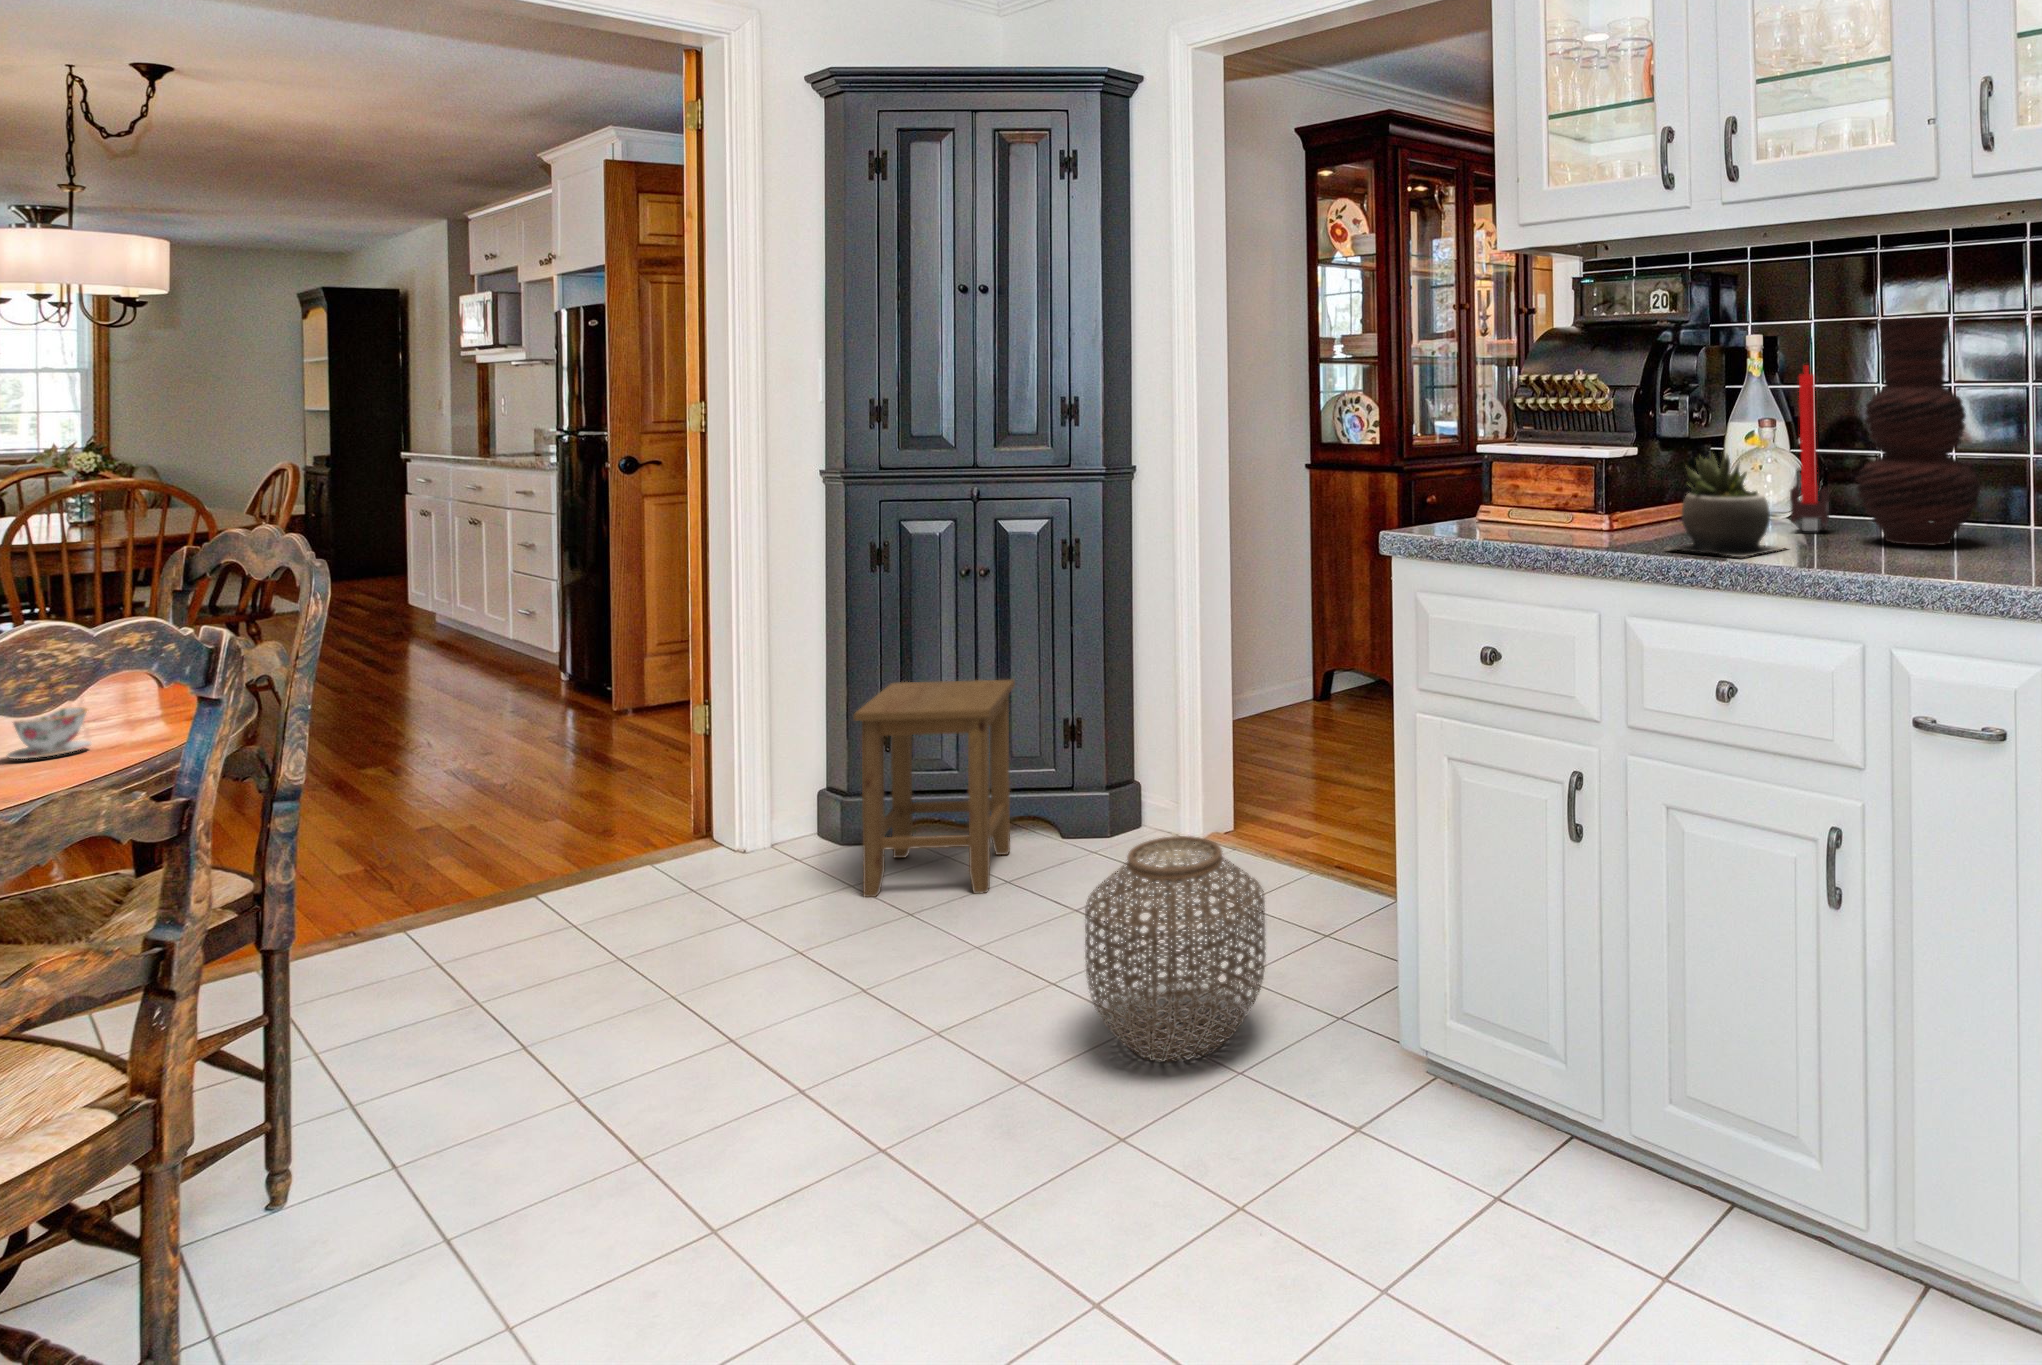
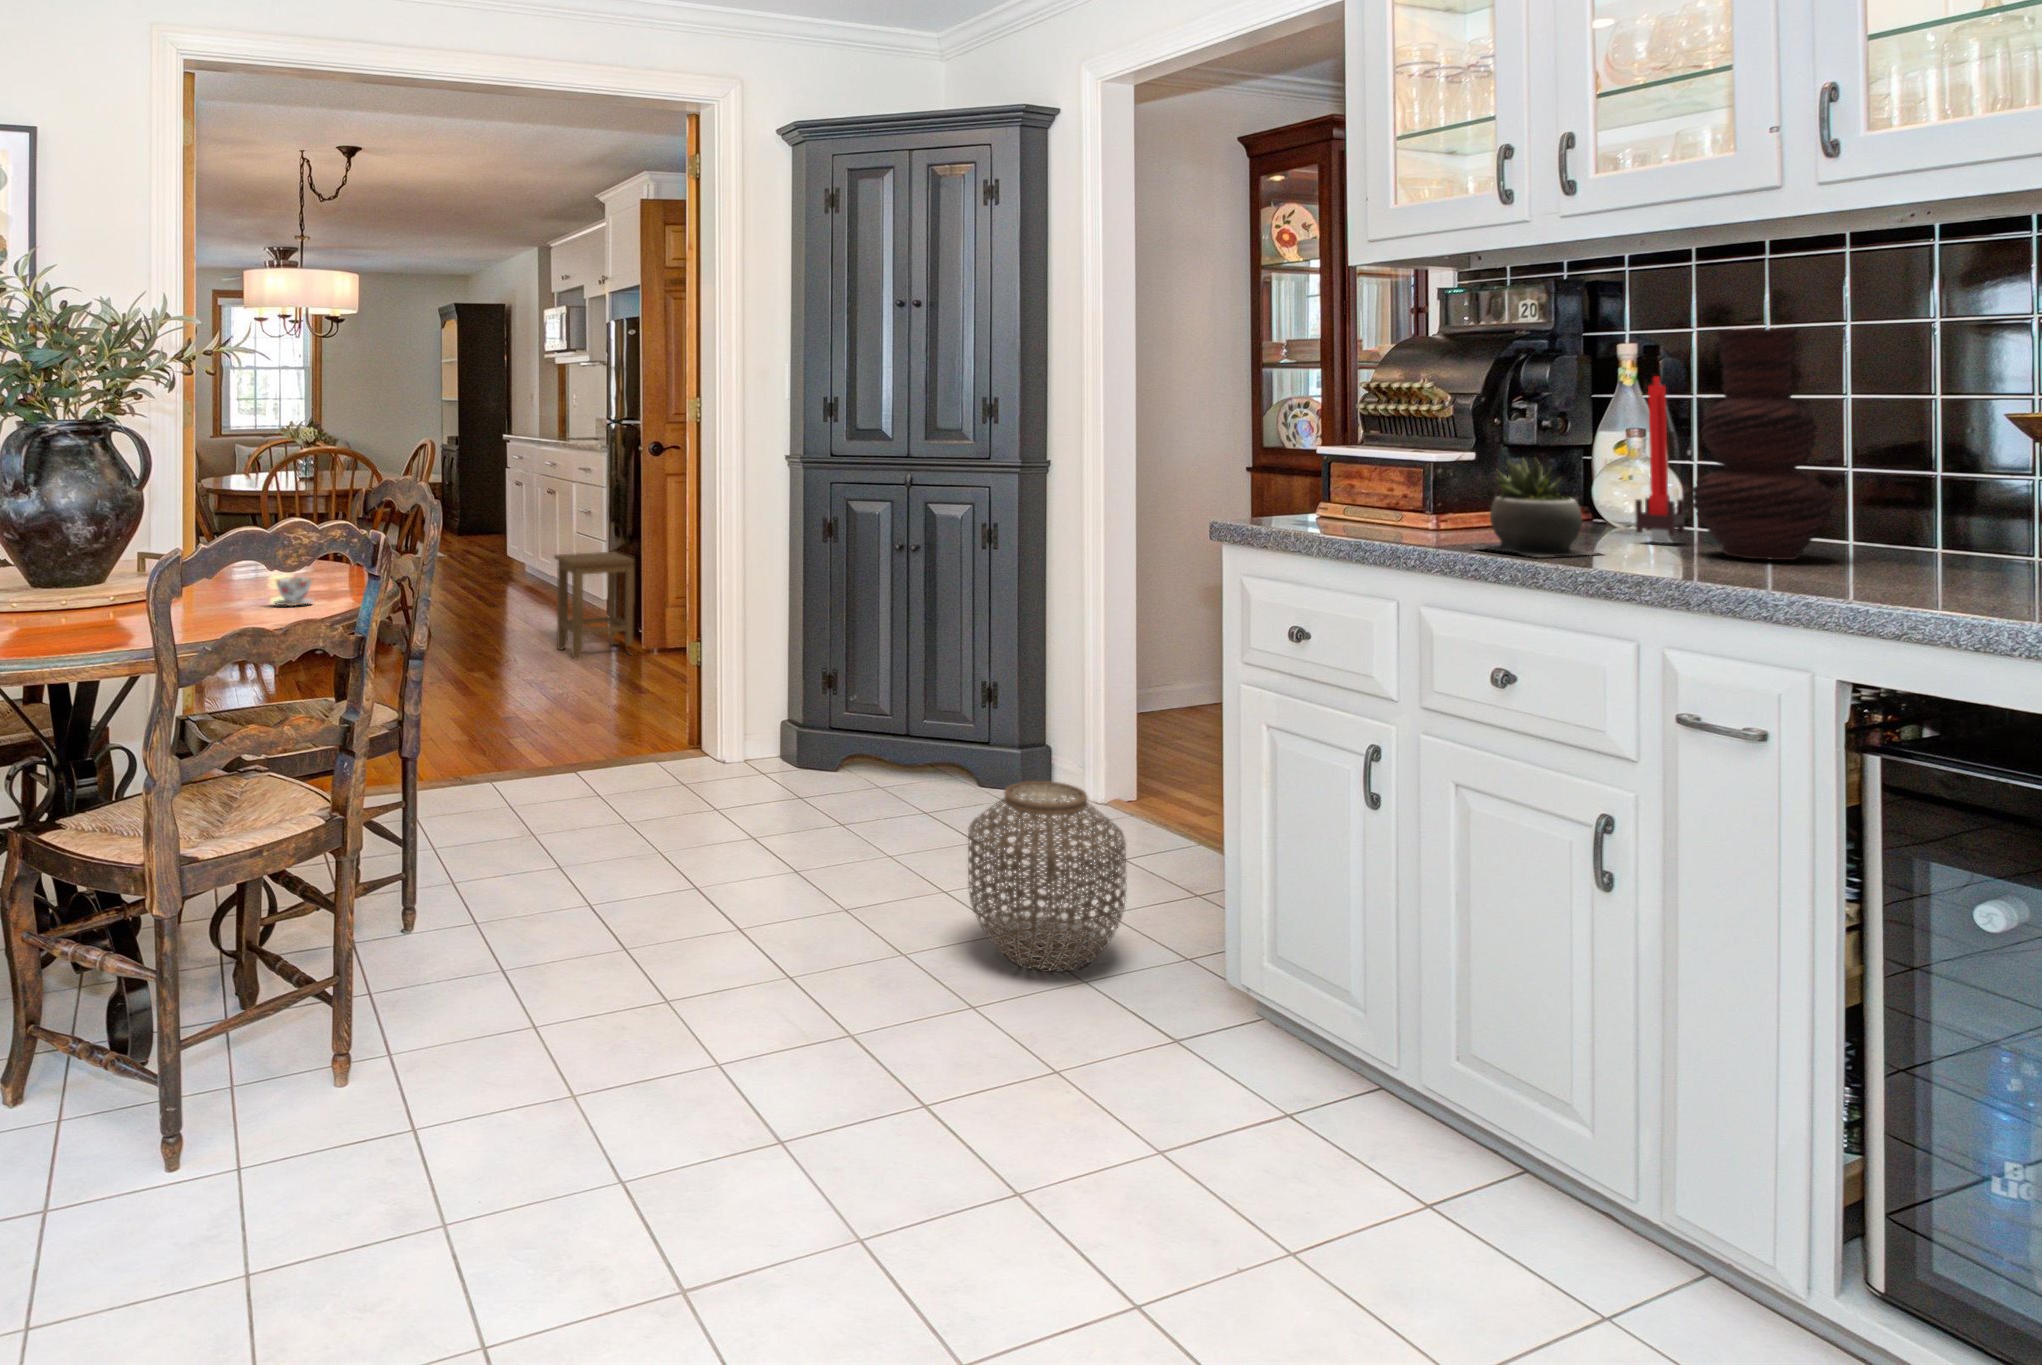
stool: present [854,680,1015,897] -> present [554,552,634,660]

